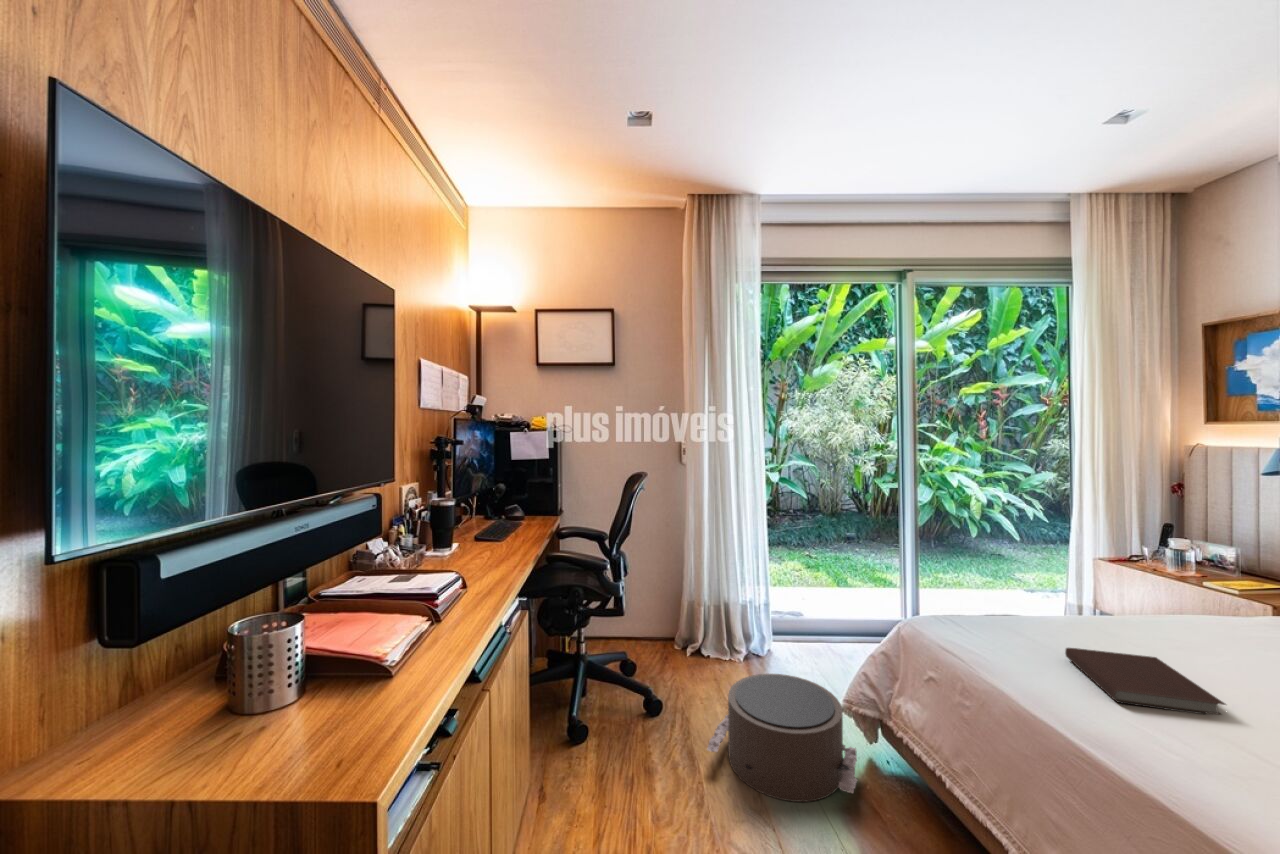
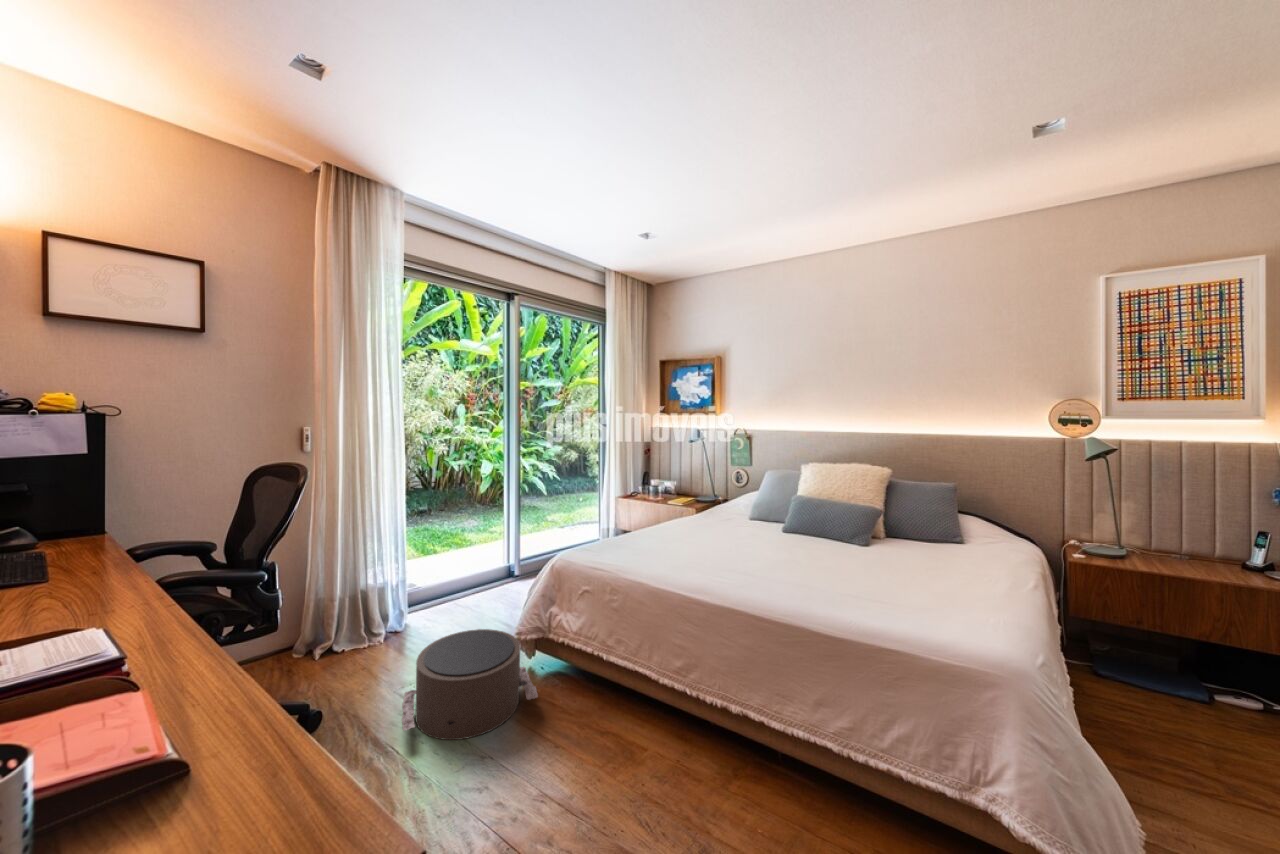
notebook: present [1065,648,1226,715] -> none [652,541,720,568]

